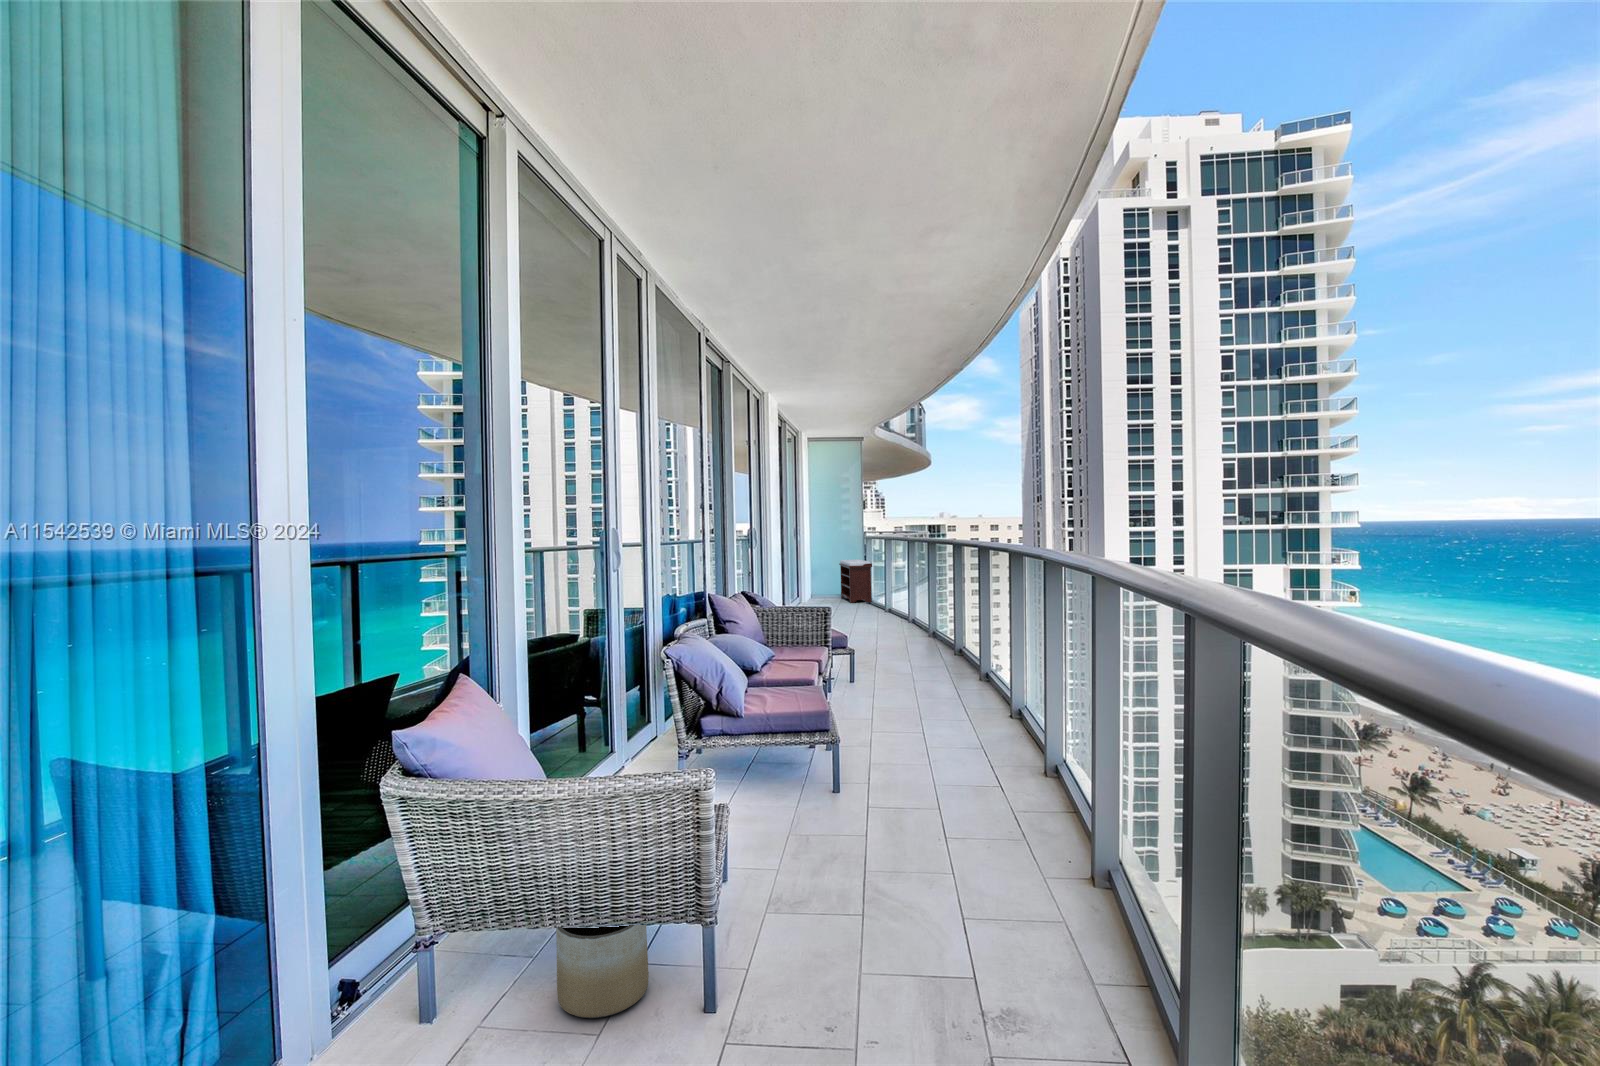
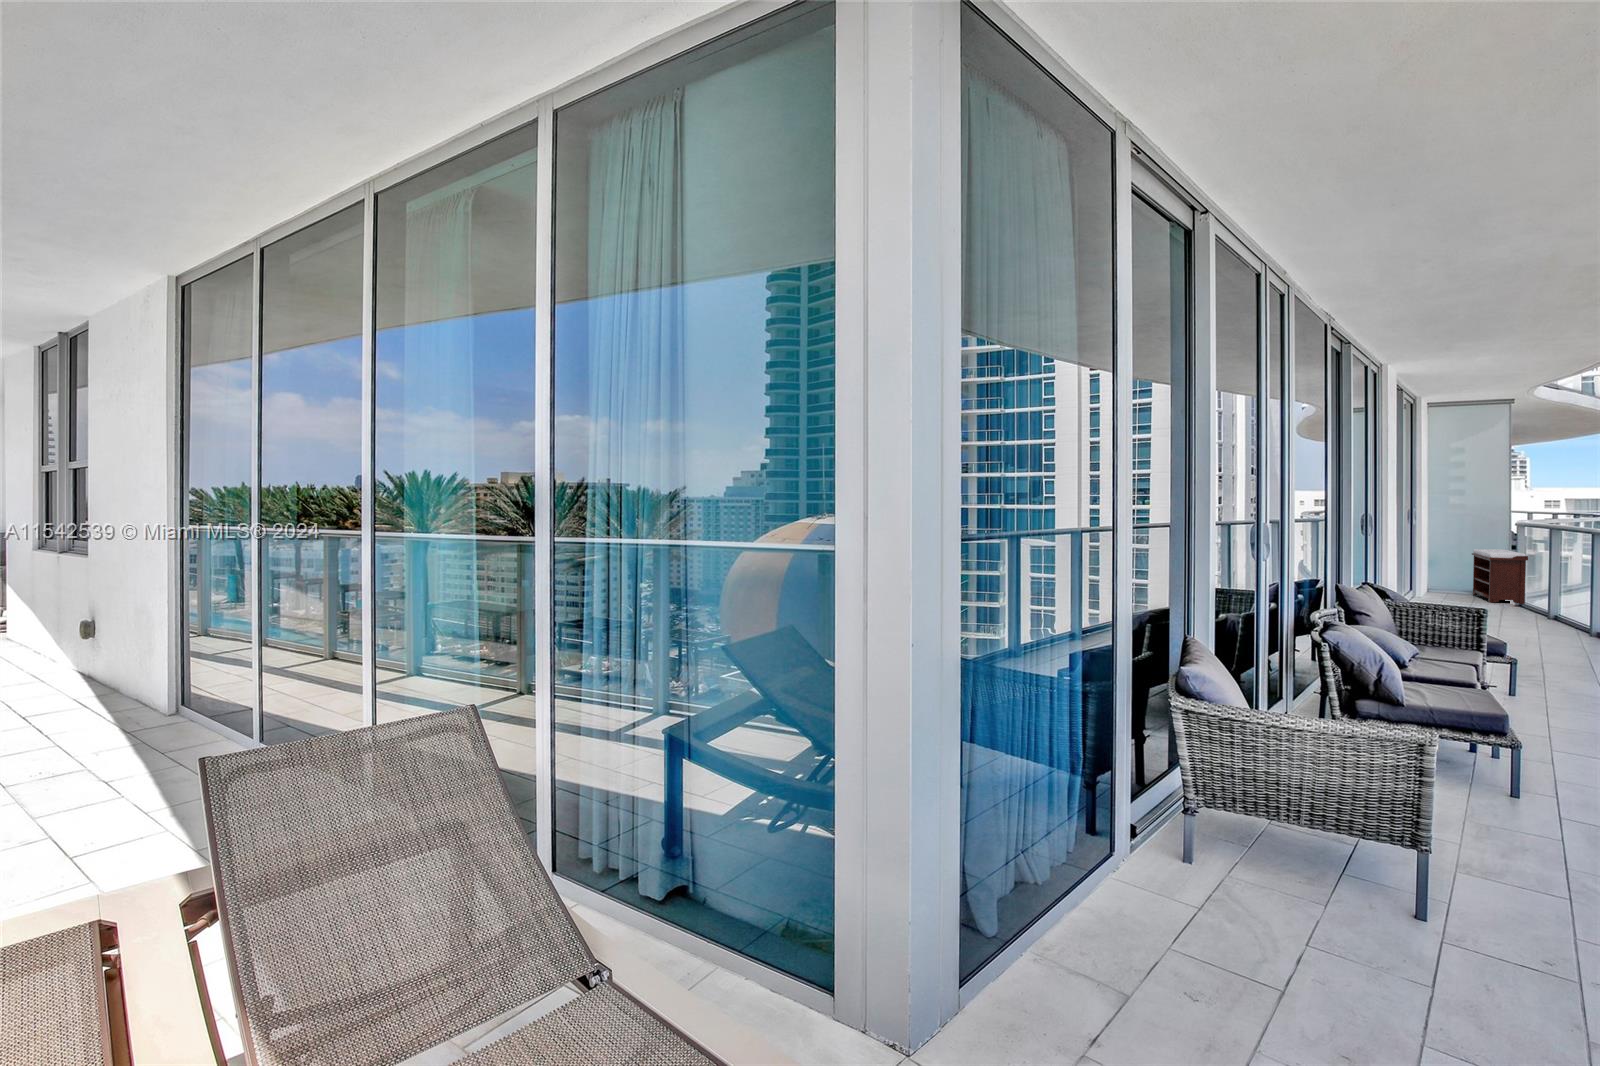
planter: present [556,925,649,1018] -> none [1284,810,1360,892]

